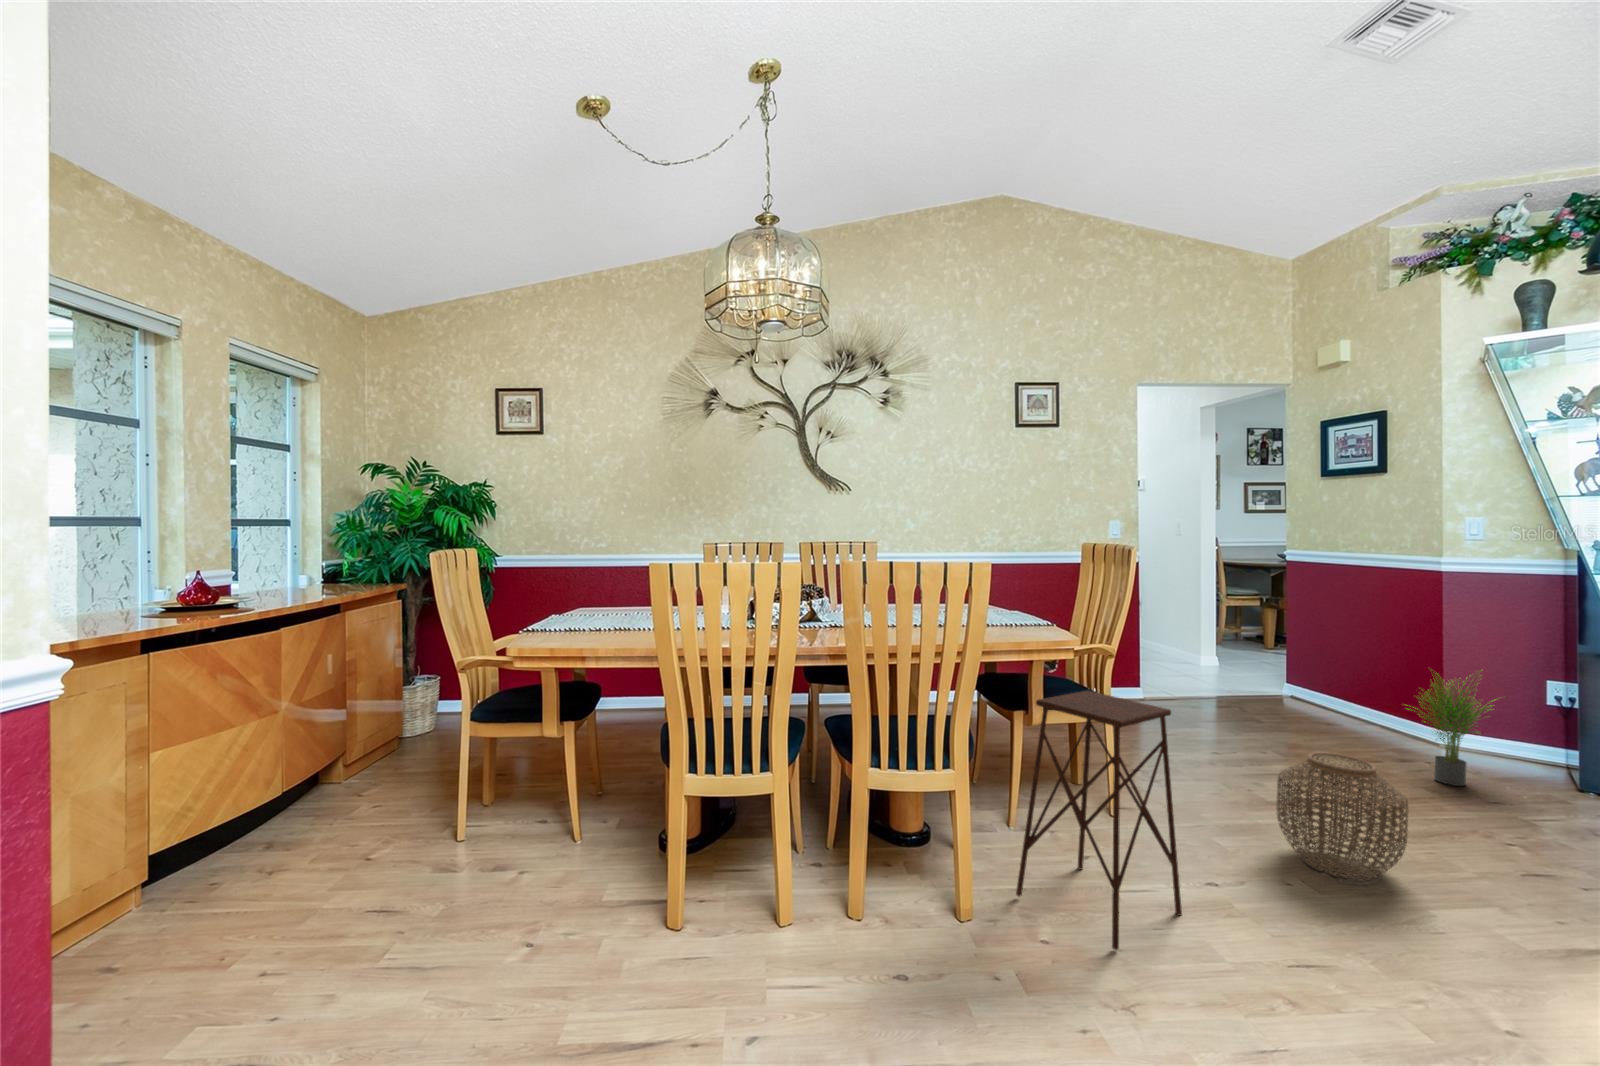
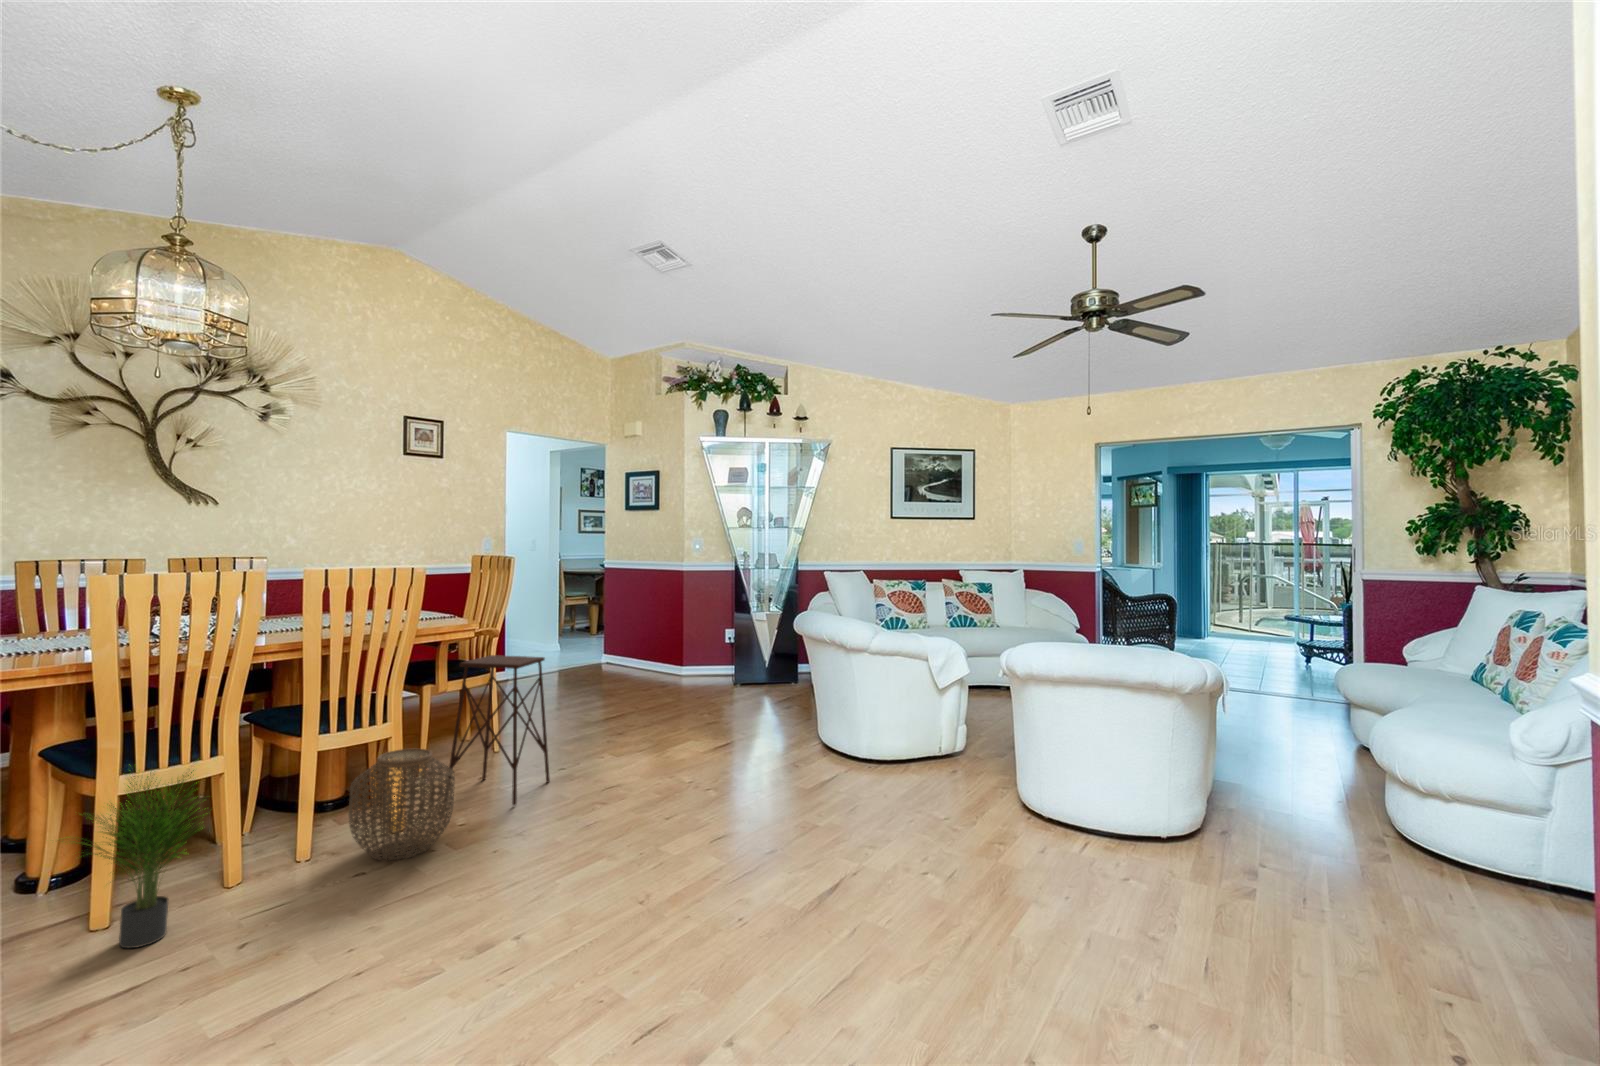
potted plant: present [1408,676,1491,786] -> present [73,770,208,948]
woven basket: present [1276,752,1408,880] -> present [349,749,455,860]

